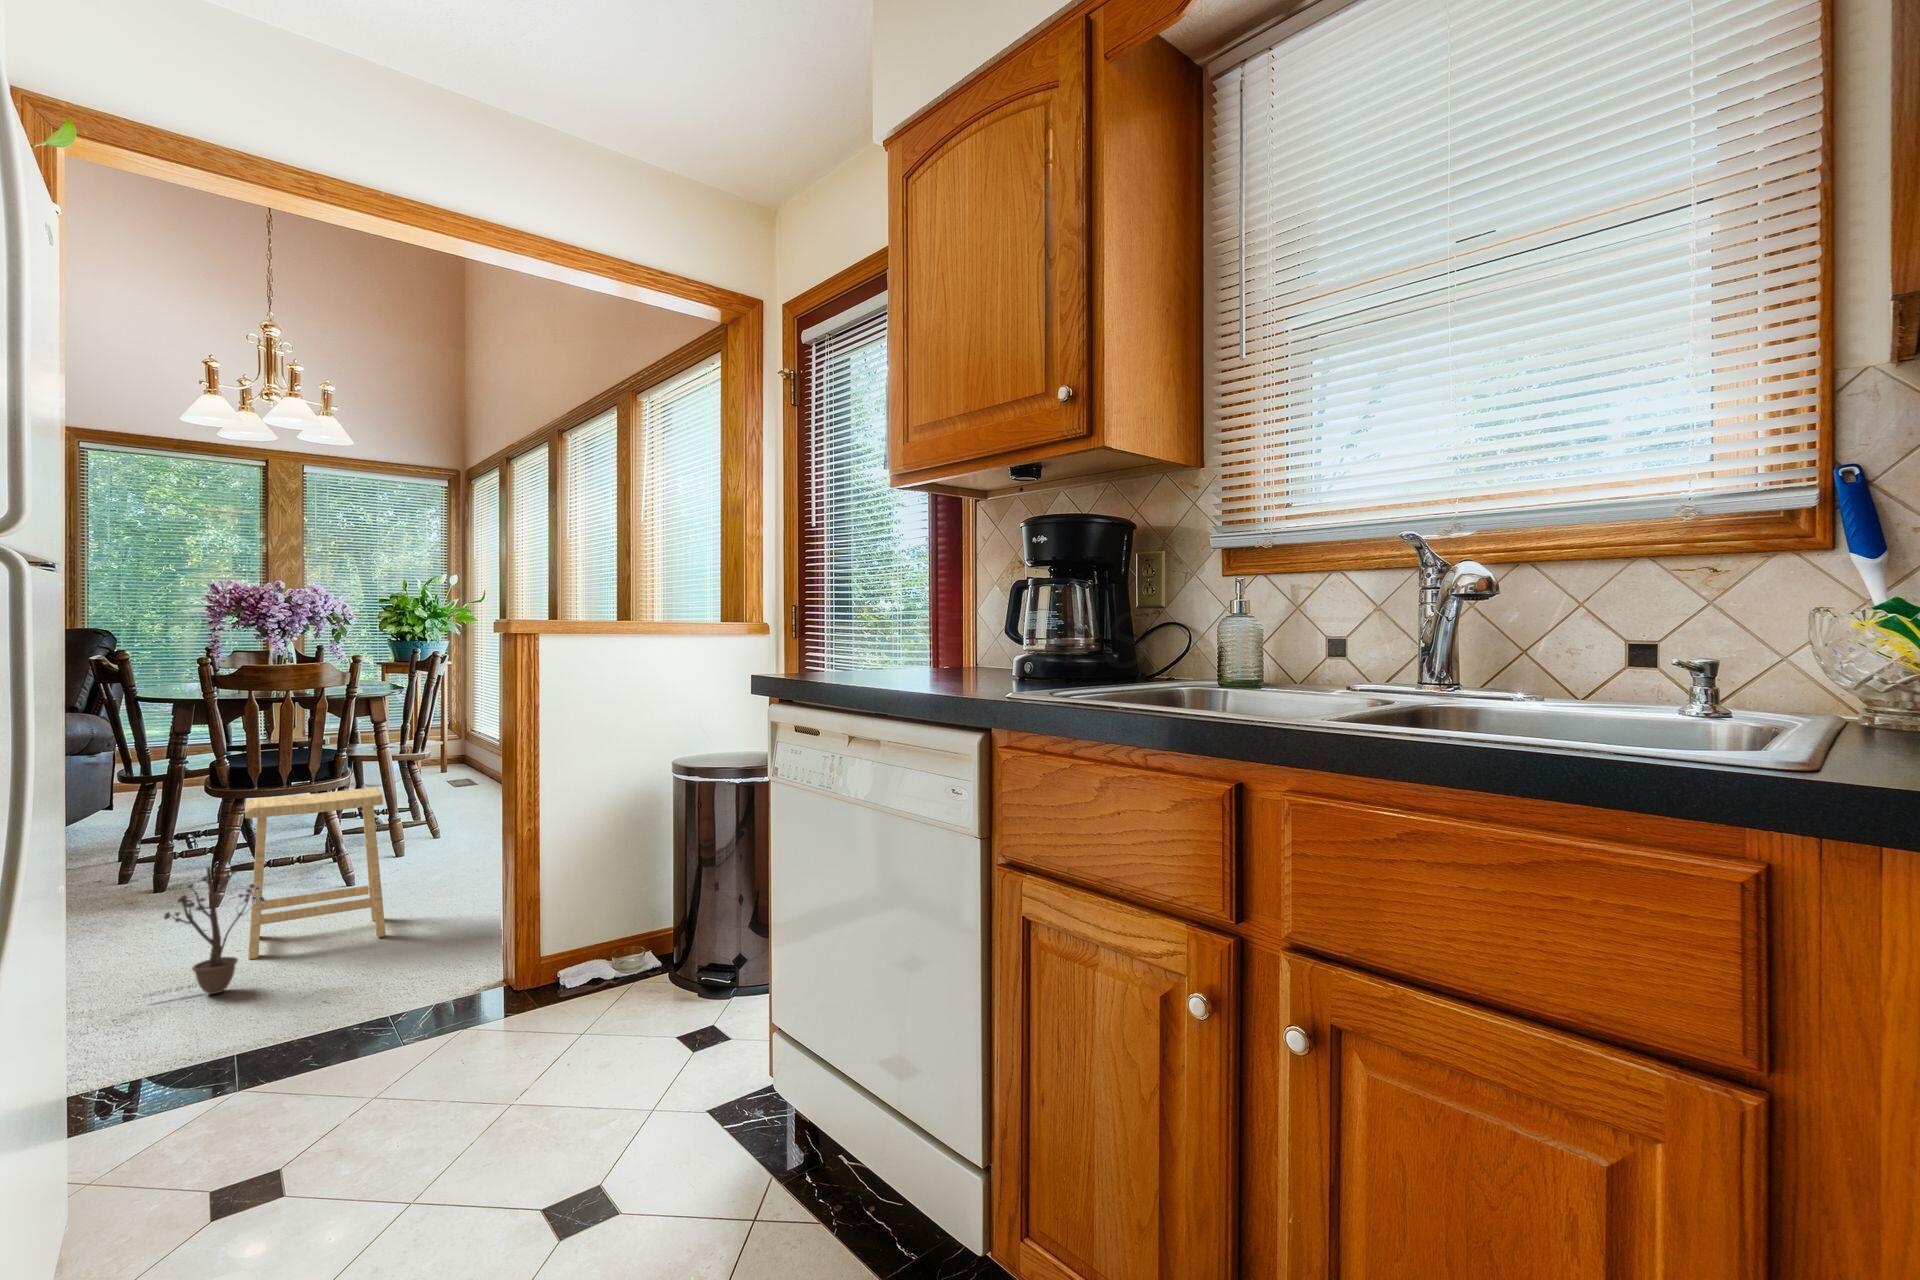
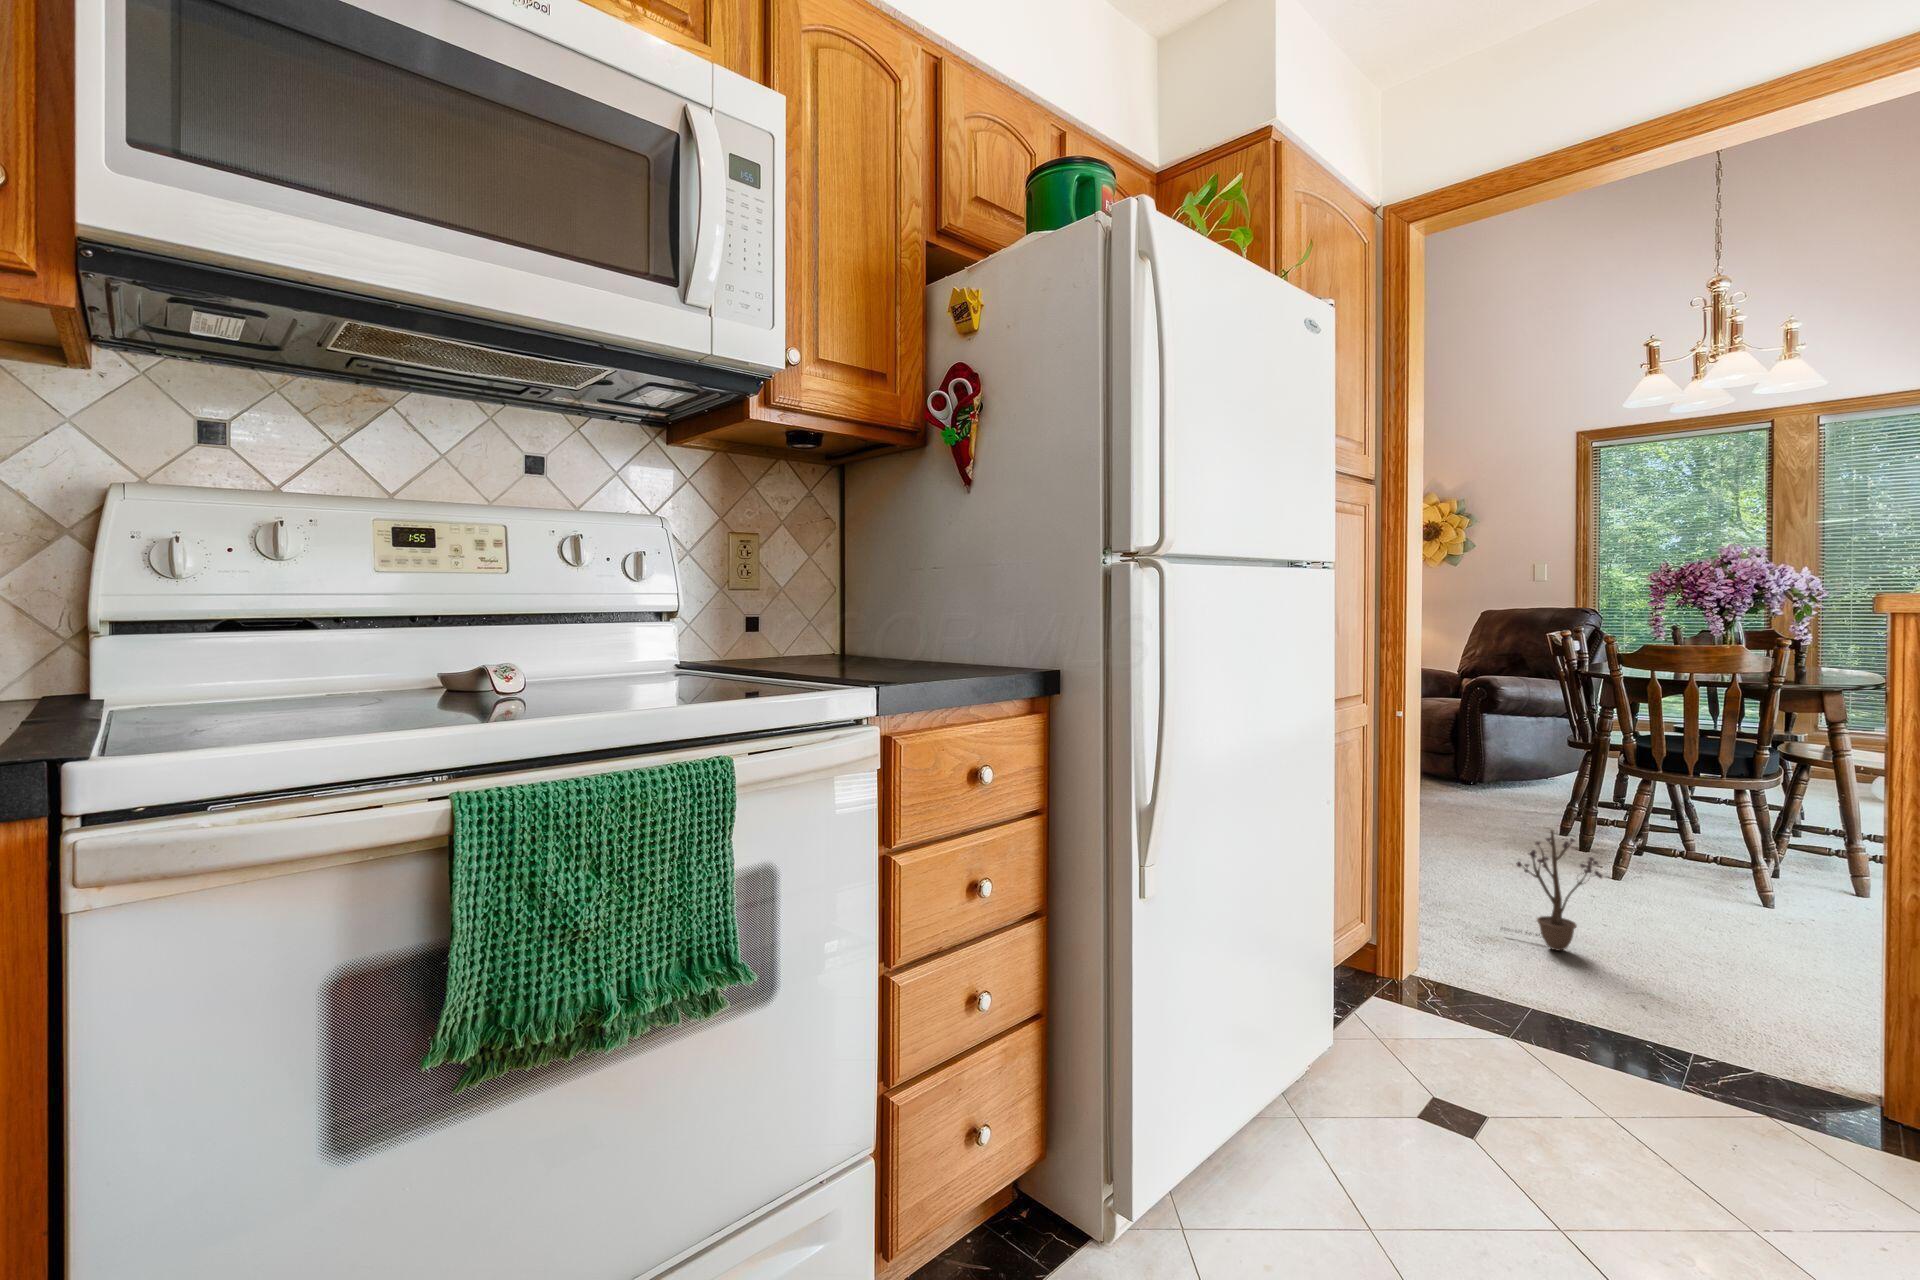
footstool: present [245,788,386,959] -> none [1604,776,1766,963]

